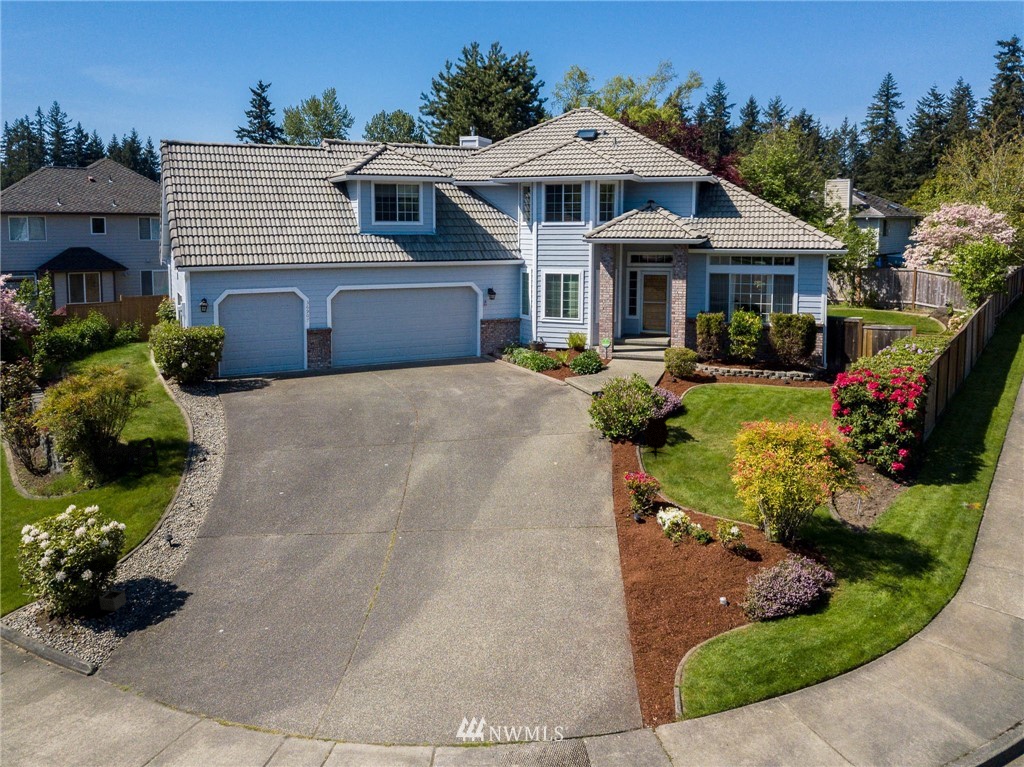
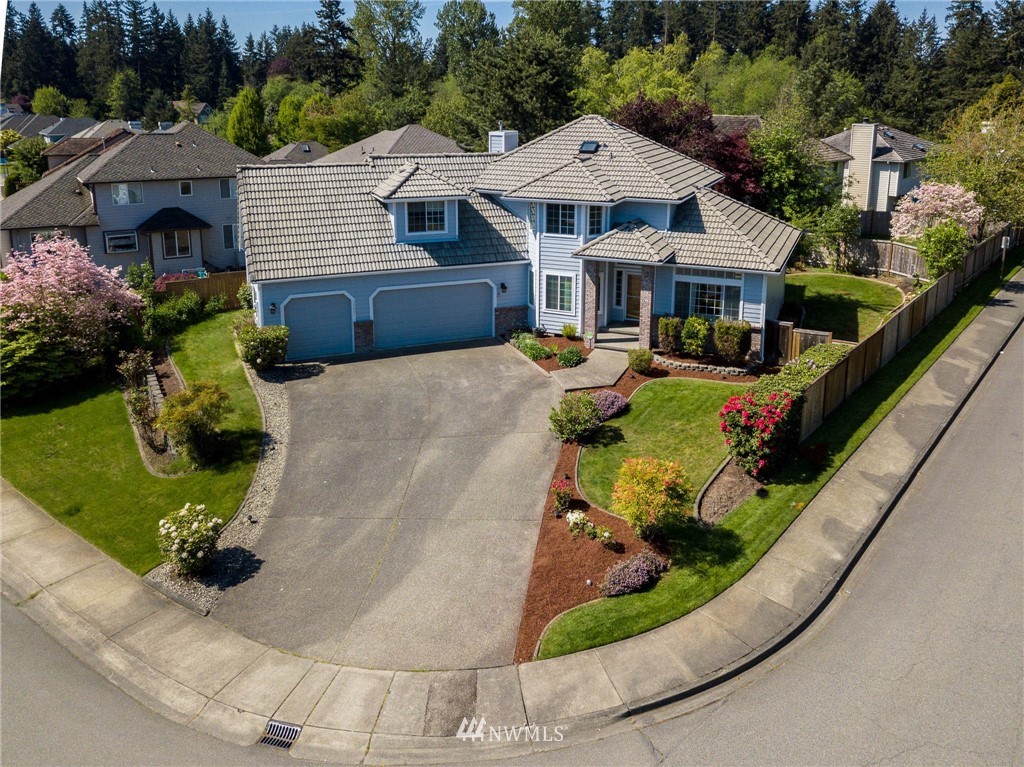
lounge chair: present [643,417,669,458] -> present [798,442,830,468]
potted tree: present [89,554,126,611] -> present [756,468,772,499]

